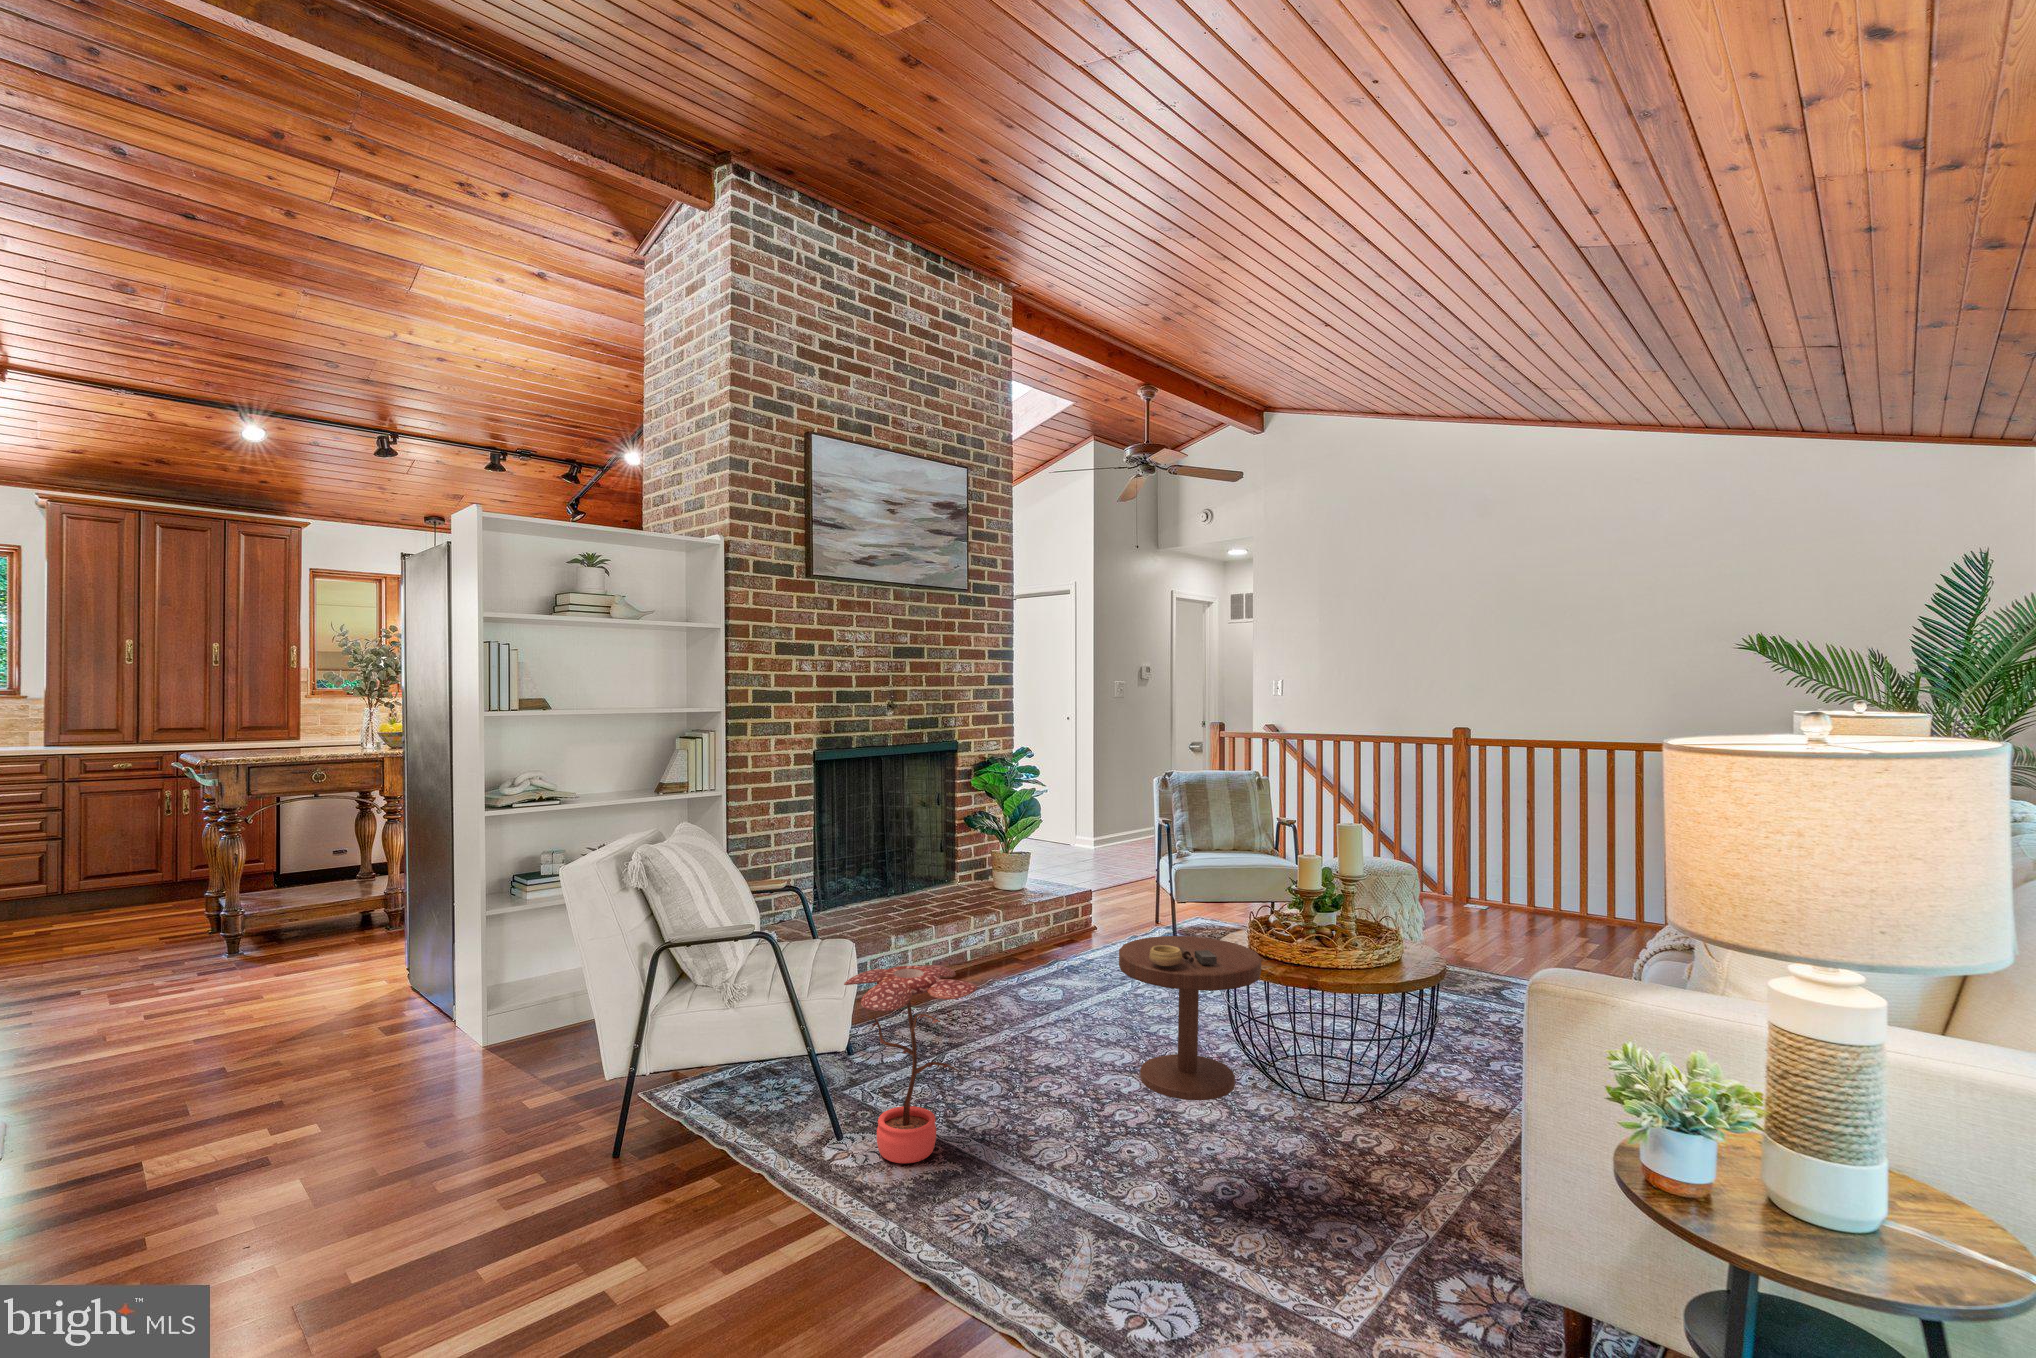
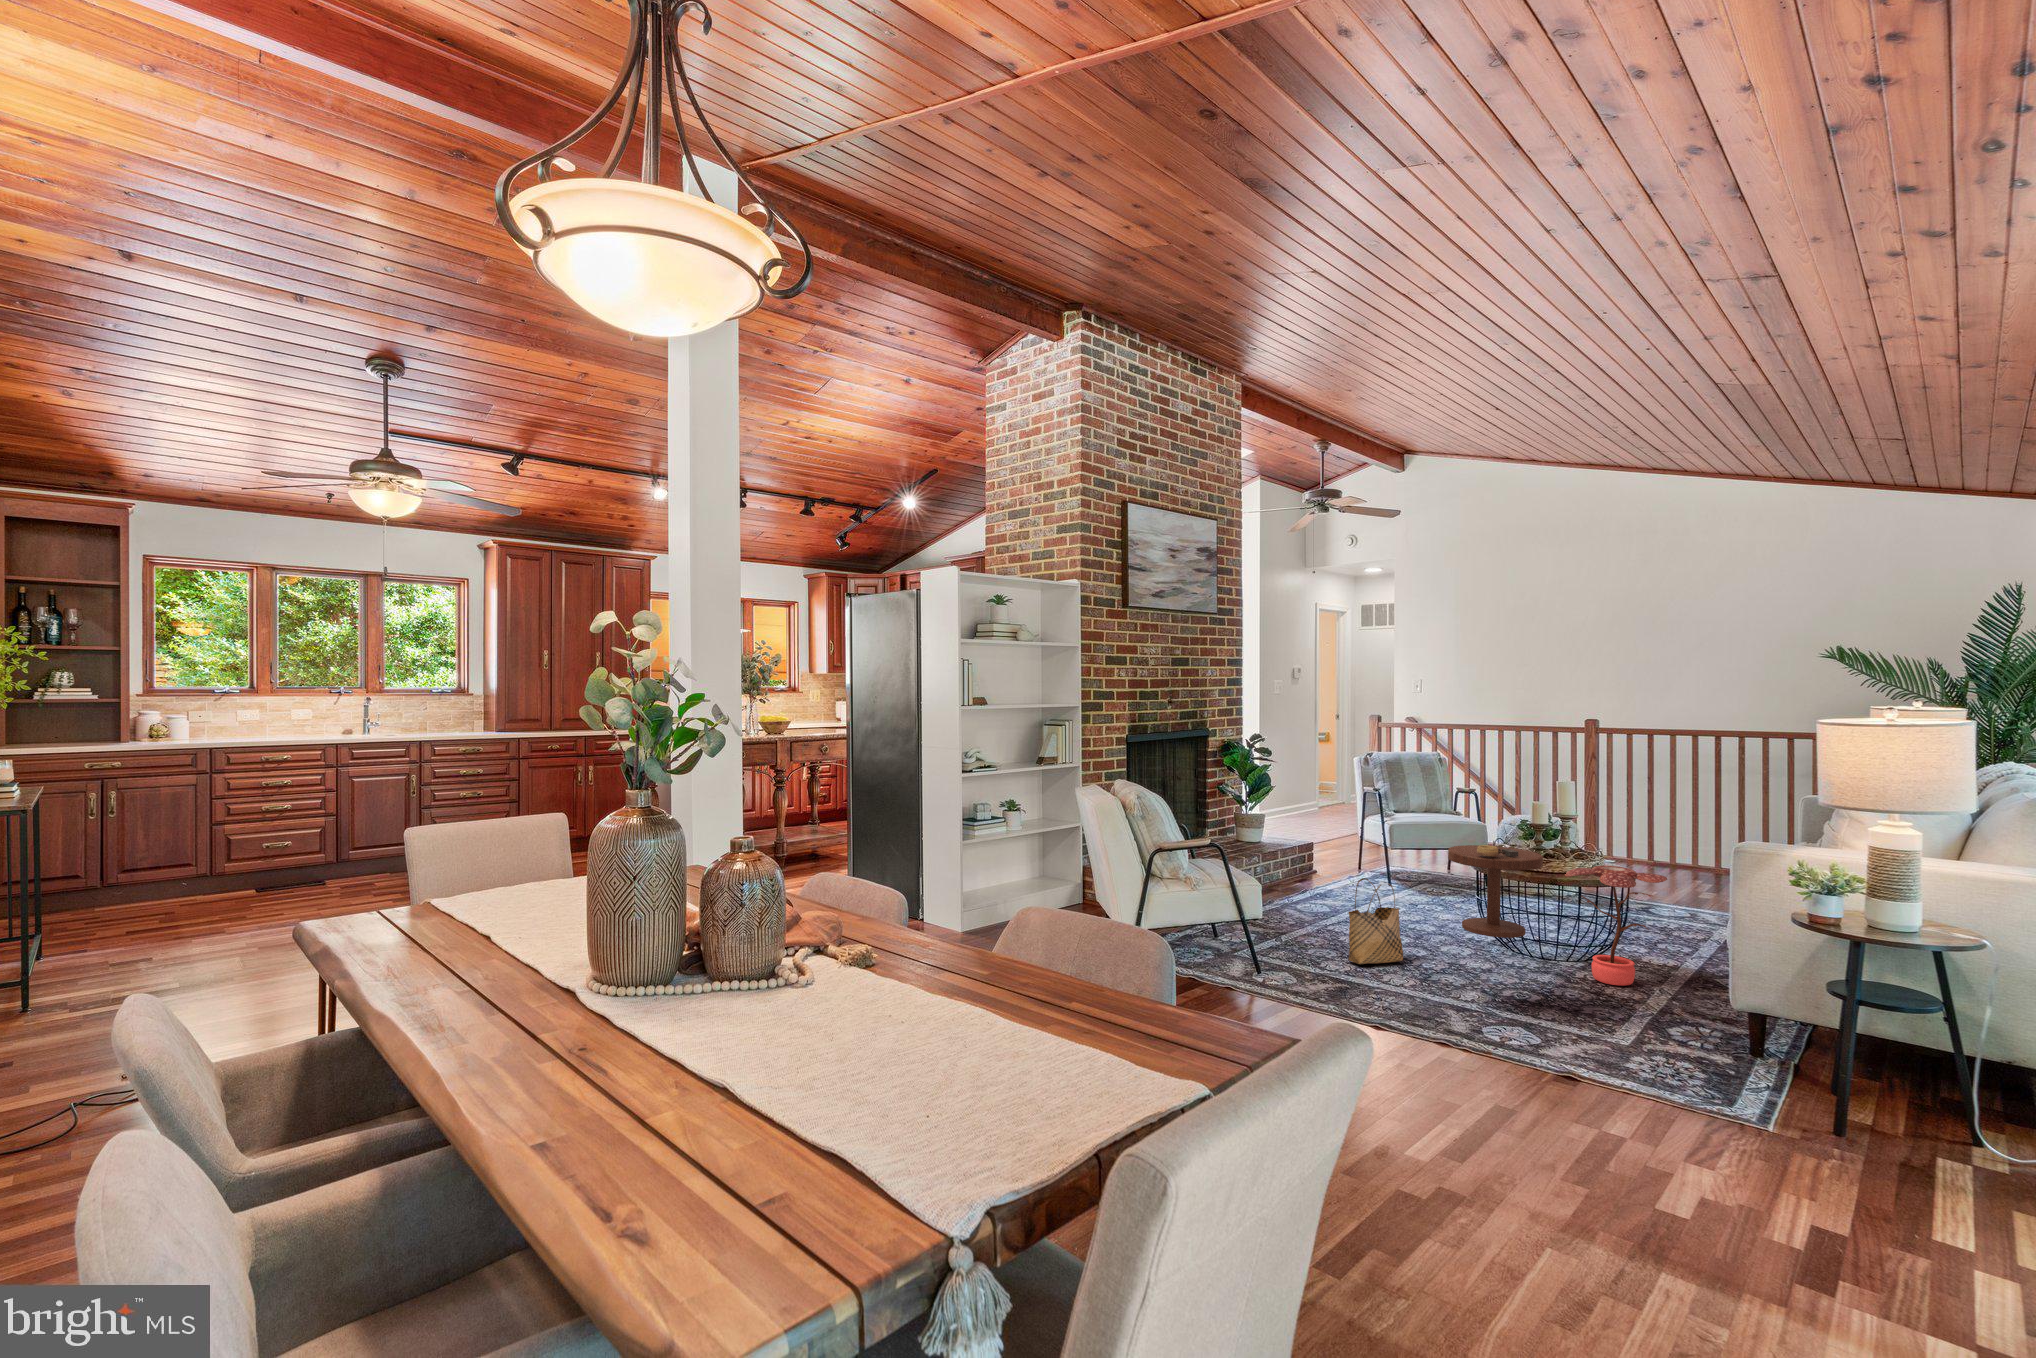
potted plant: present [844,965,977,1163] -> present [1565,865,1667,986]
woven basket: none [1020,972,1104,1108] -> present [1348,878,1403,964]

